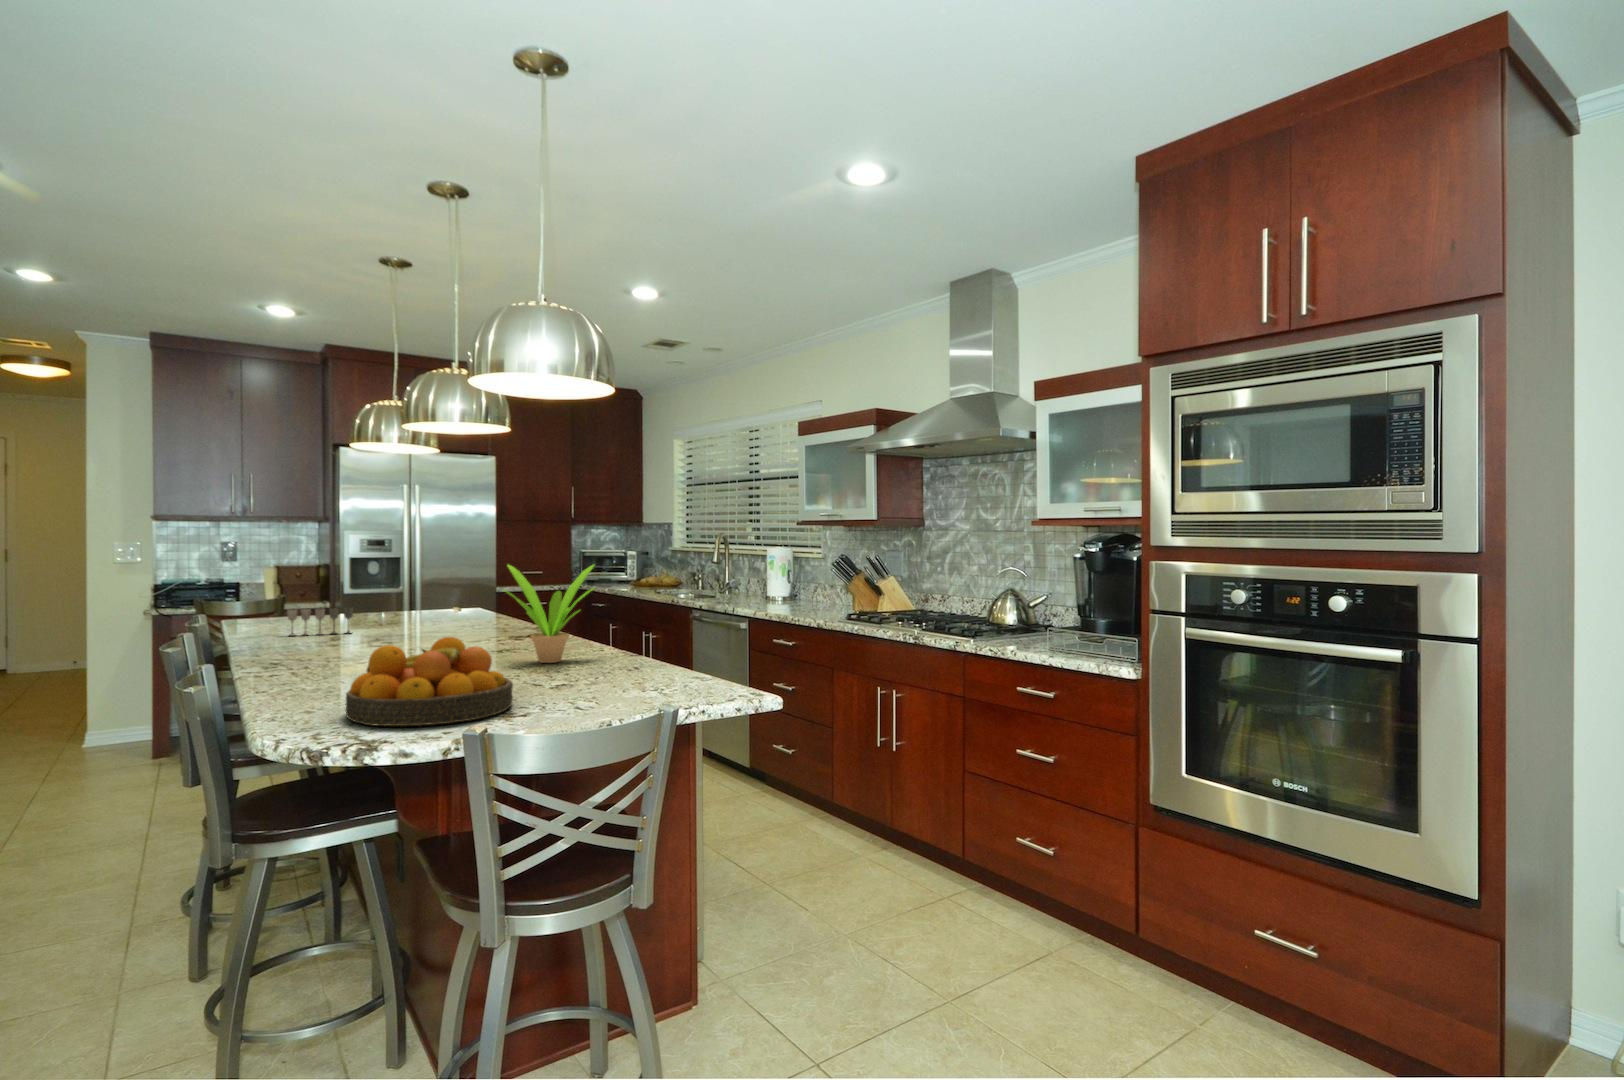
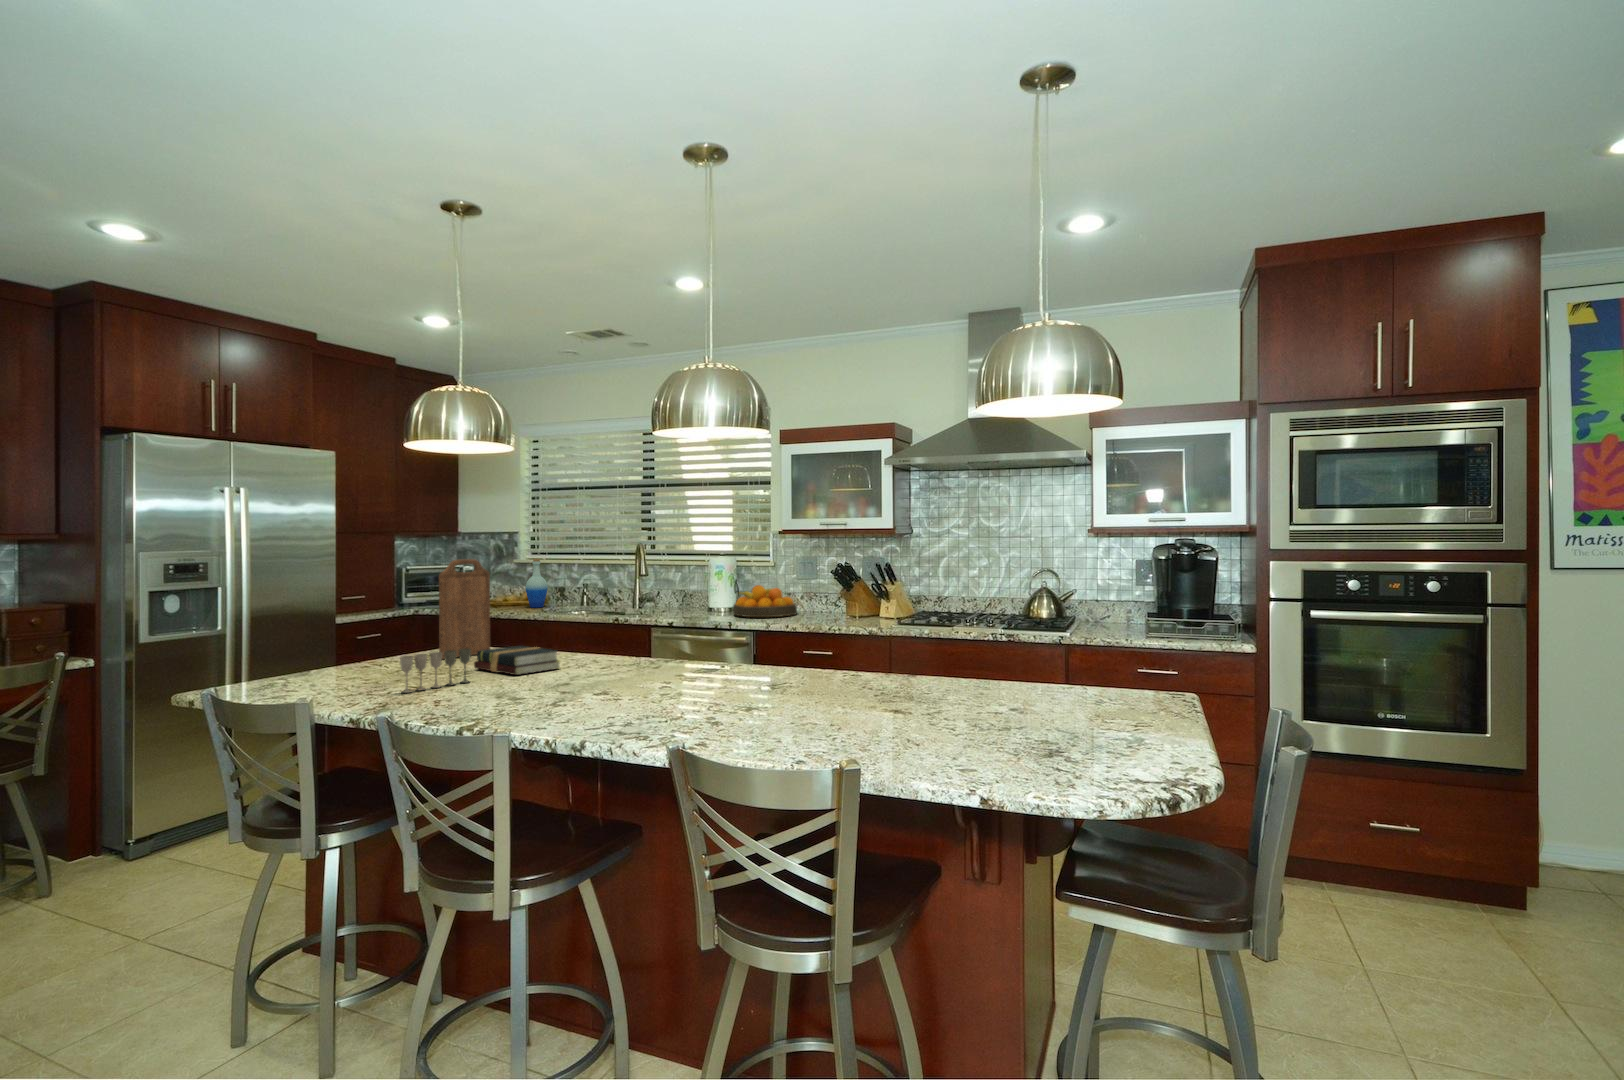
cutting board: none [411,541,460,618] -> present [439,559,490,659]
bottle: none [656,546,675,589] -> present [526,559,548,608]
potted plant: present [504,565,594,663] -> none [802,580,902,688]
hardback book: none [392,611,441,632] -> present [474,646,561,675]
fruit bowl: present [346,637,513,726] -> present [733,585,797,617]

